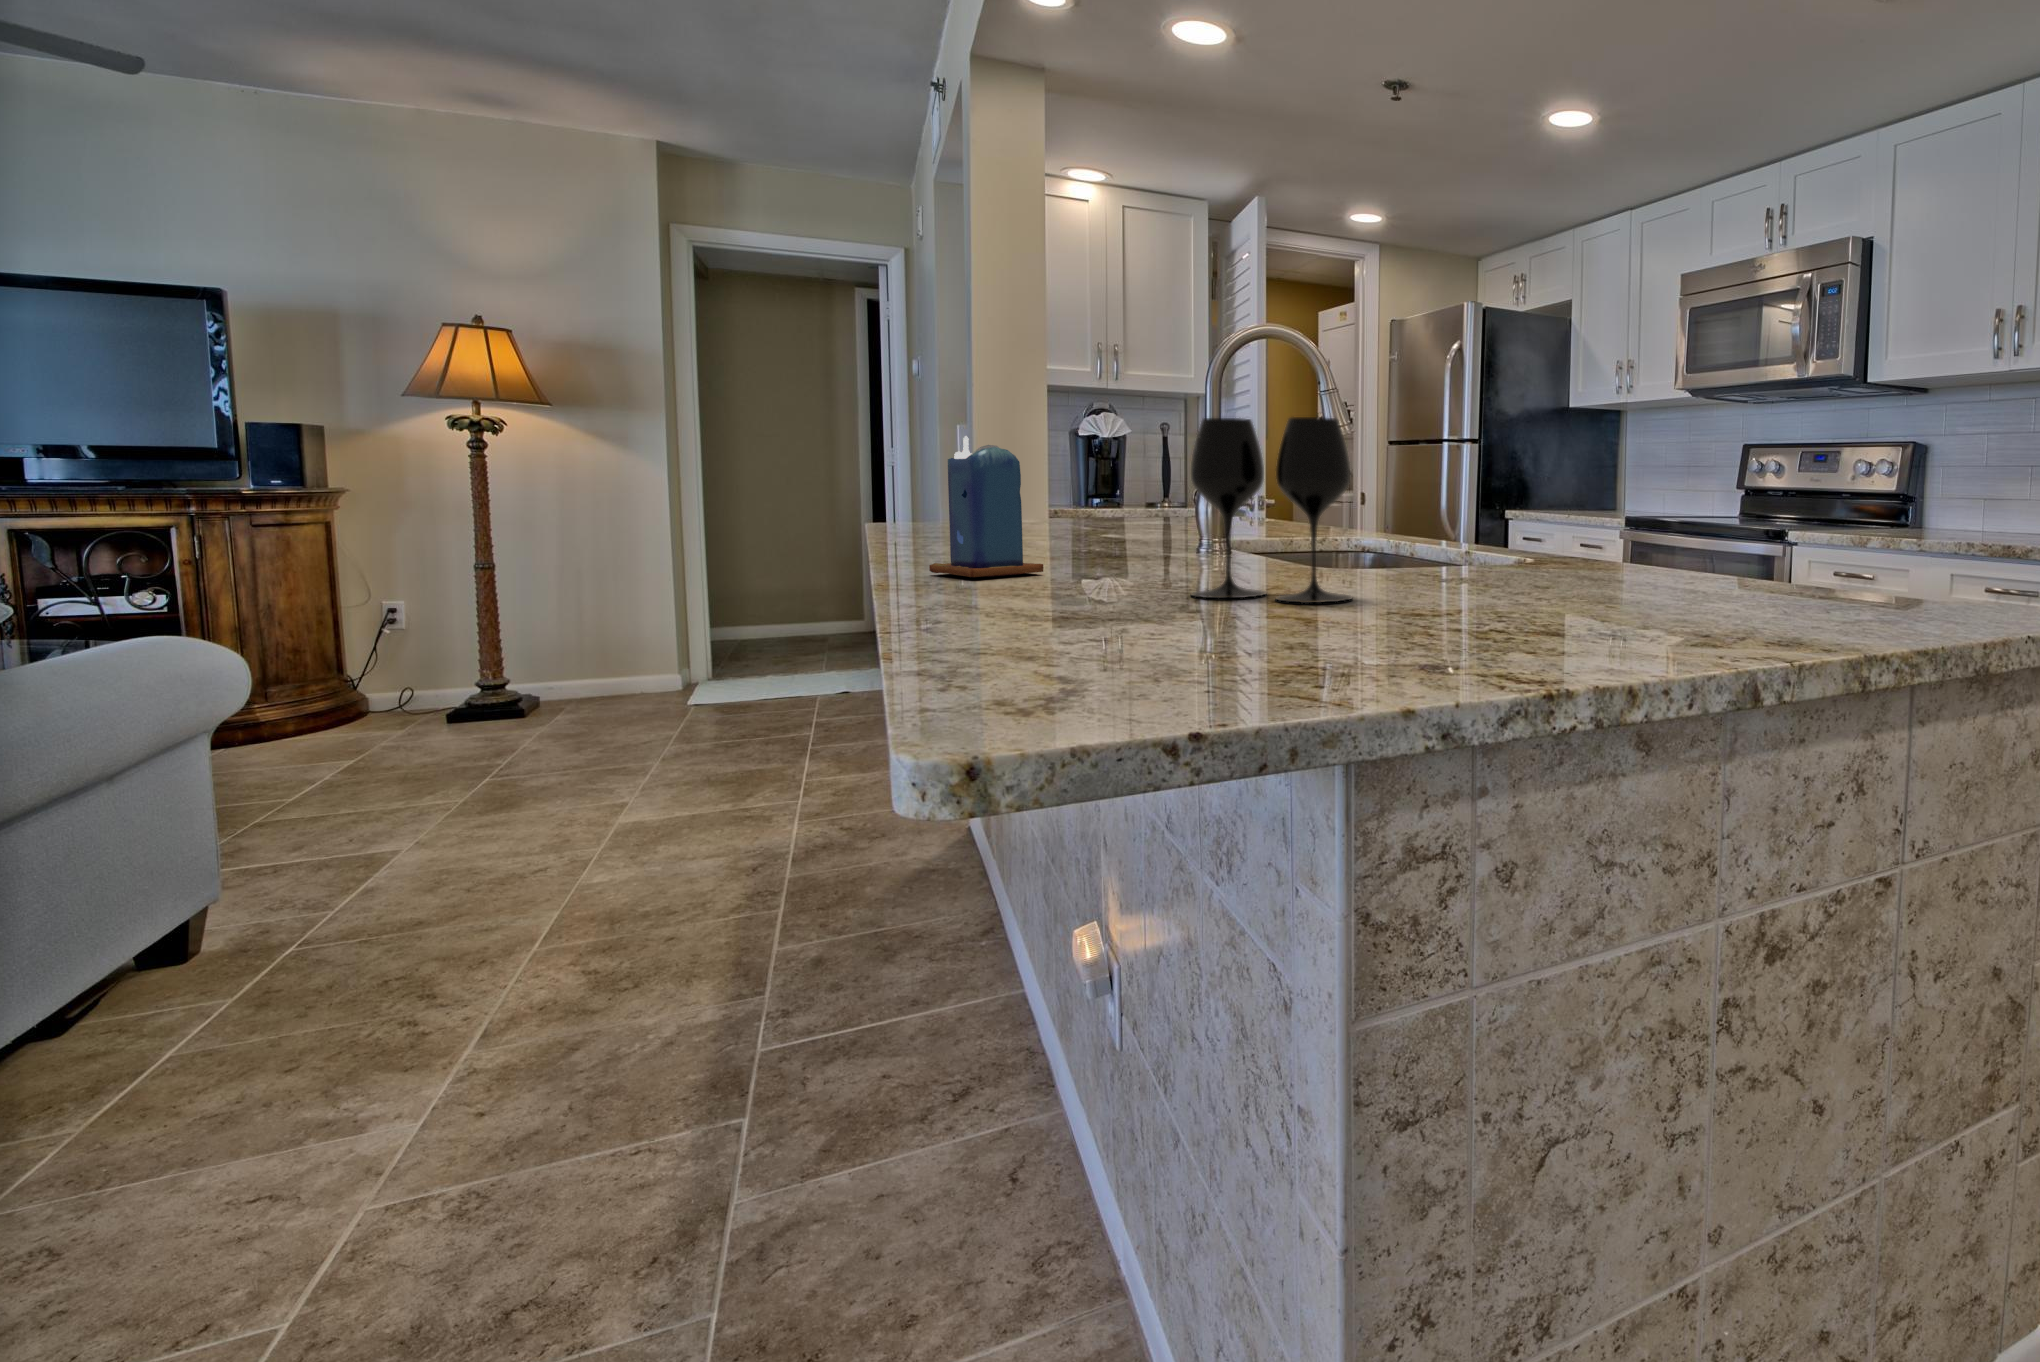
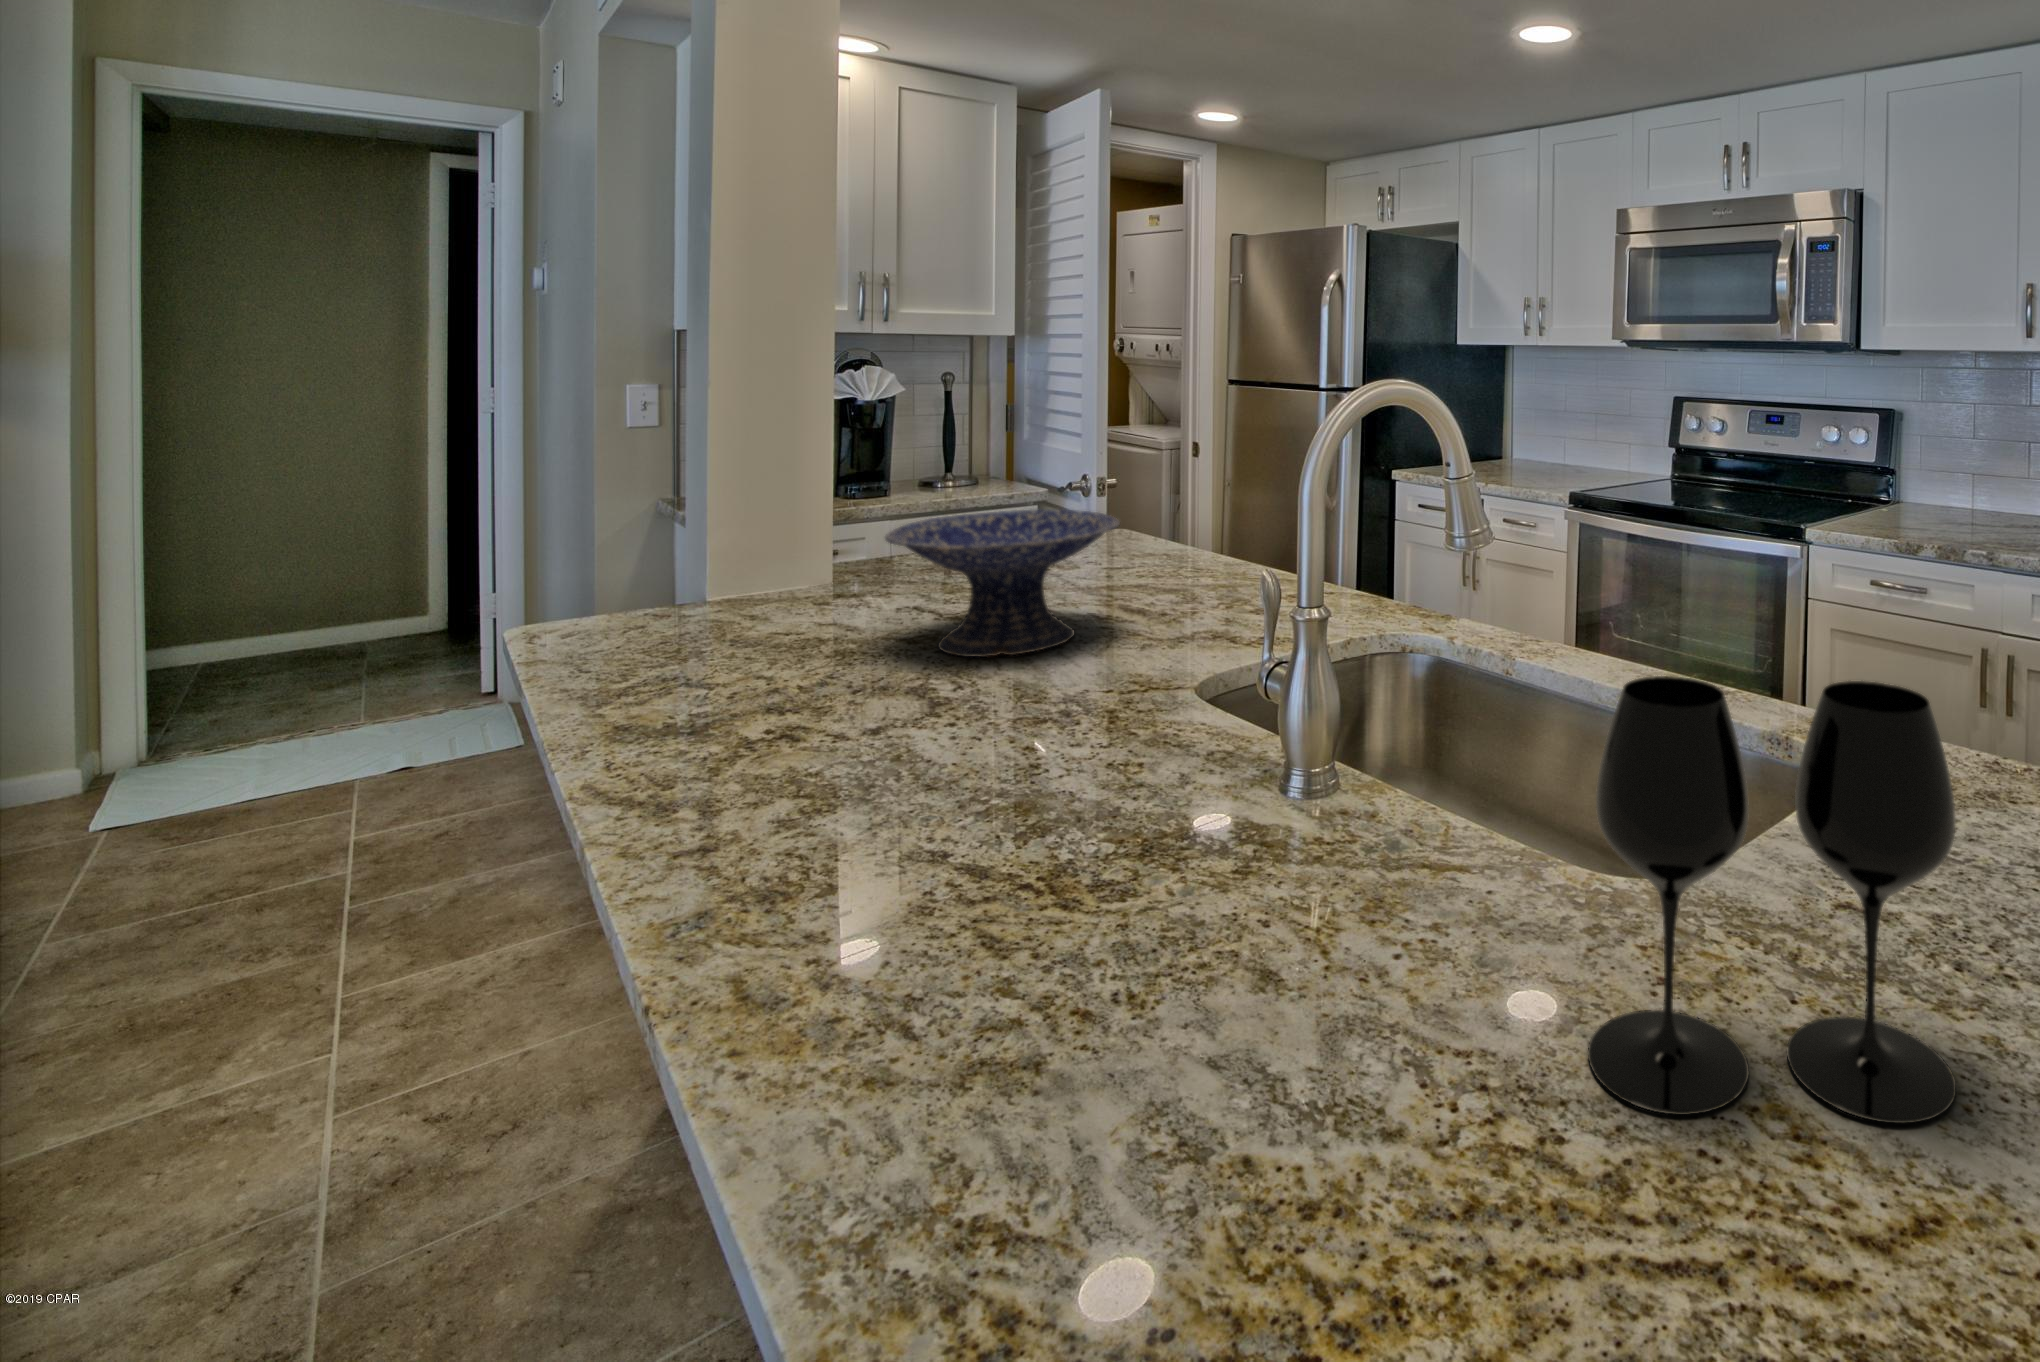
candle: present [929,436,1043,577] -> none [862,667,1117,1019]
decorative bowl: none [1031,463,1174,538] -> present [885,509,1120,657]

